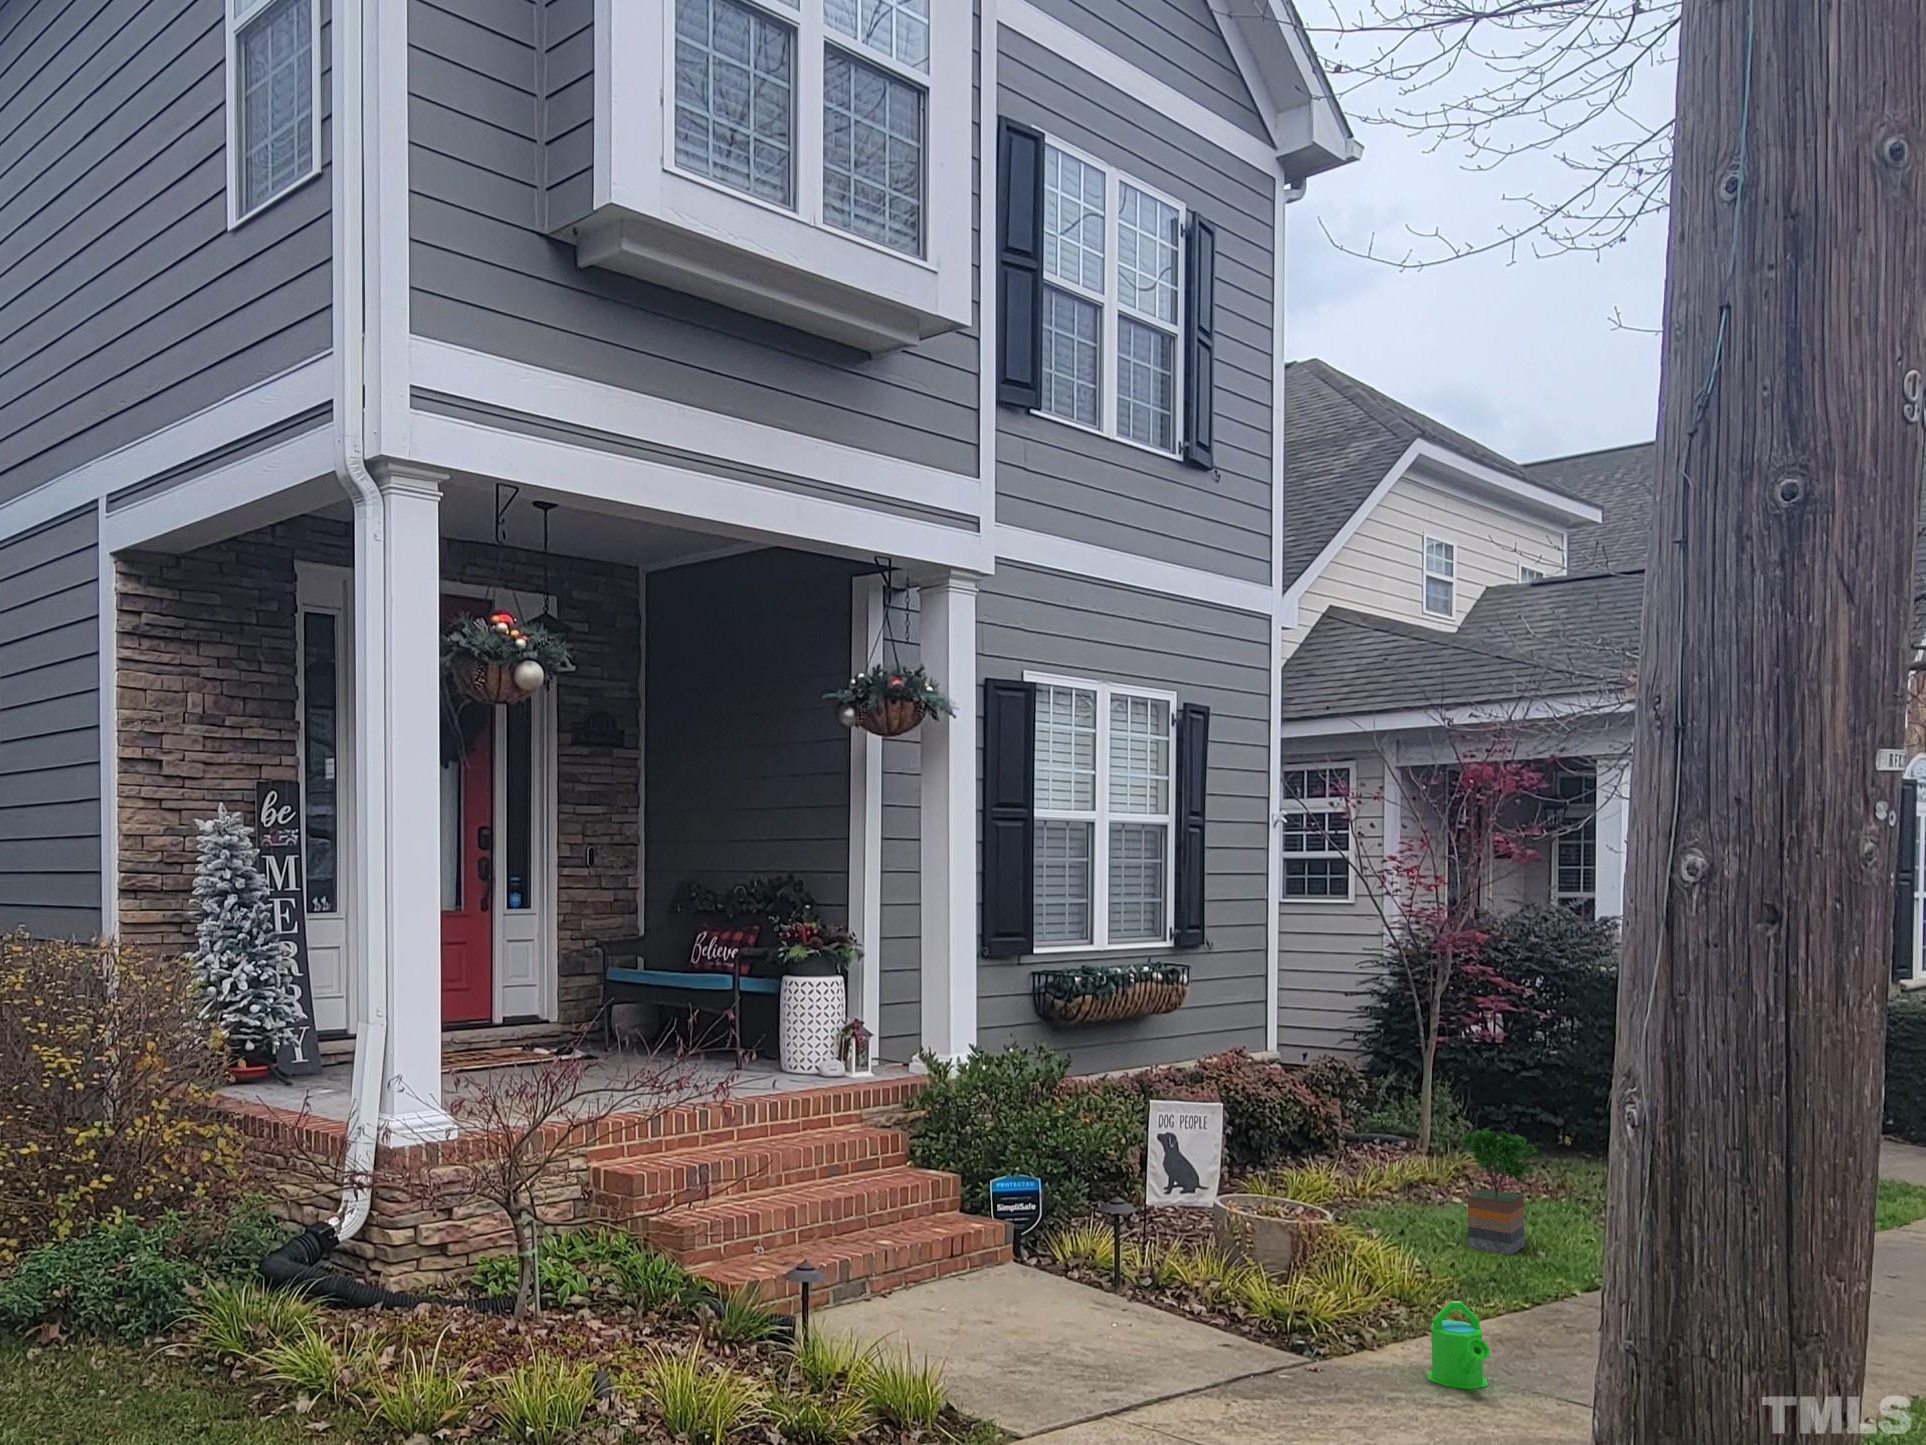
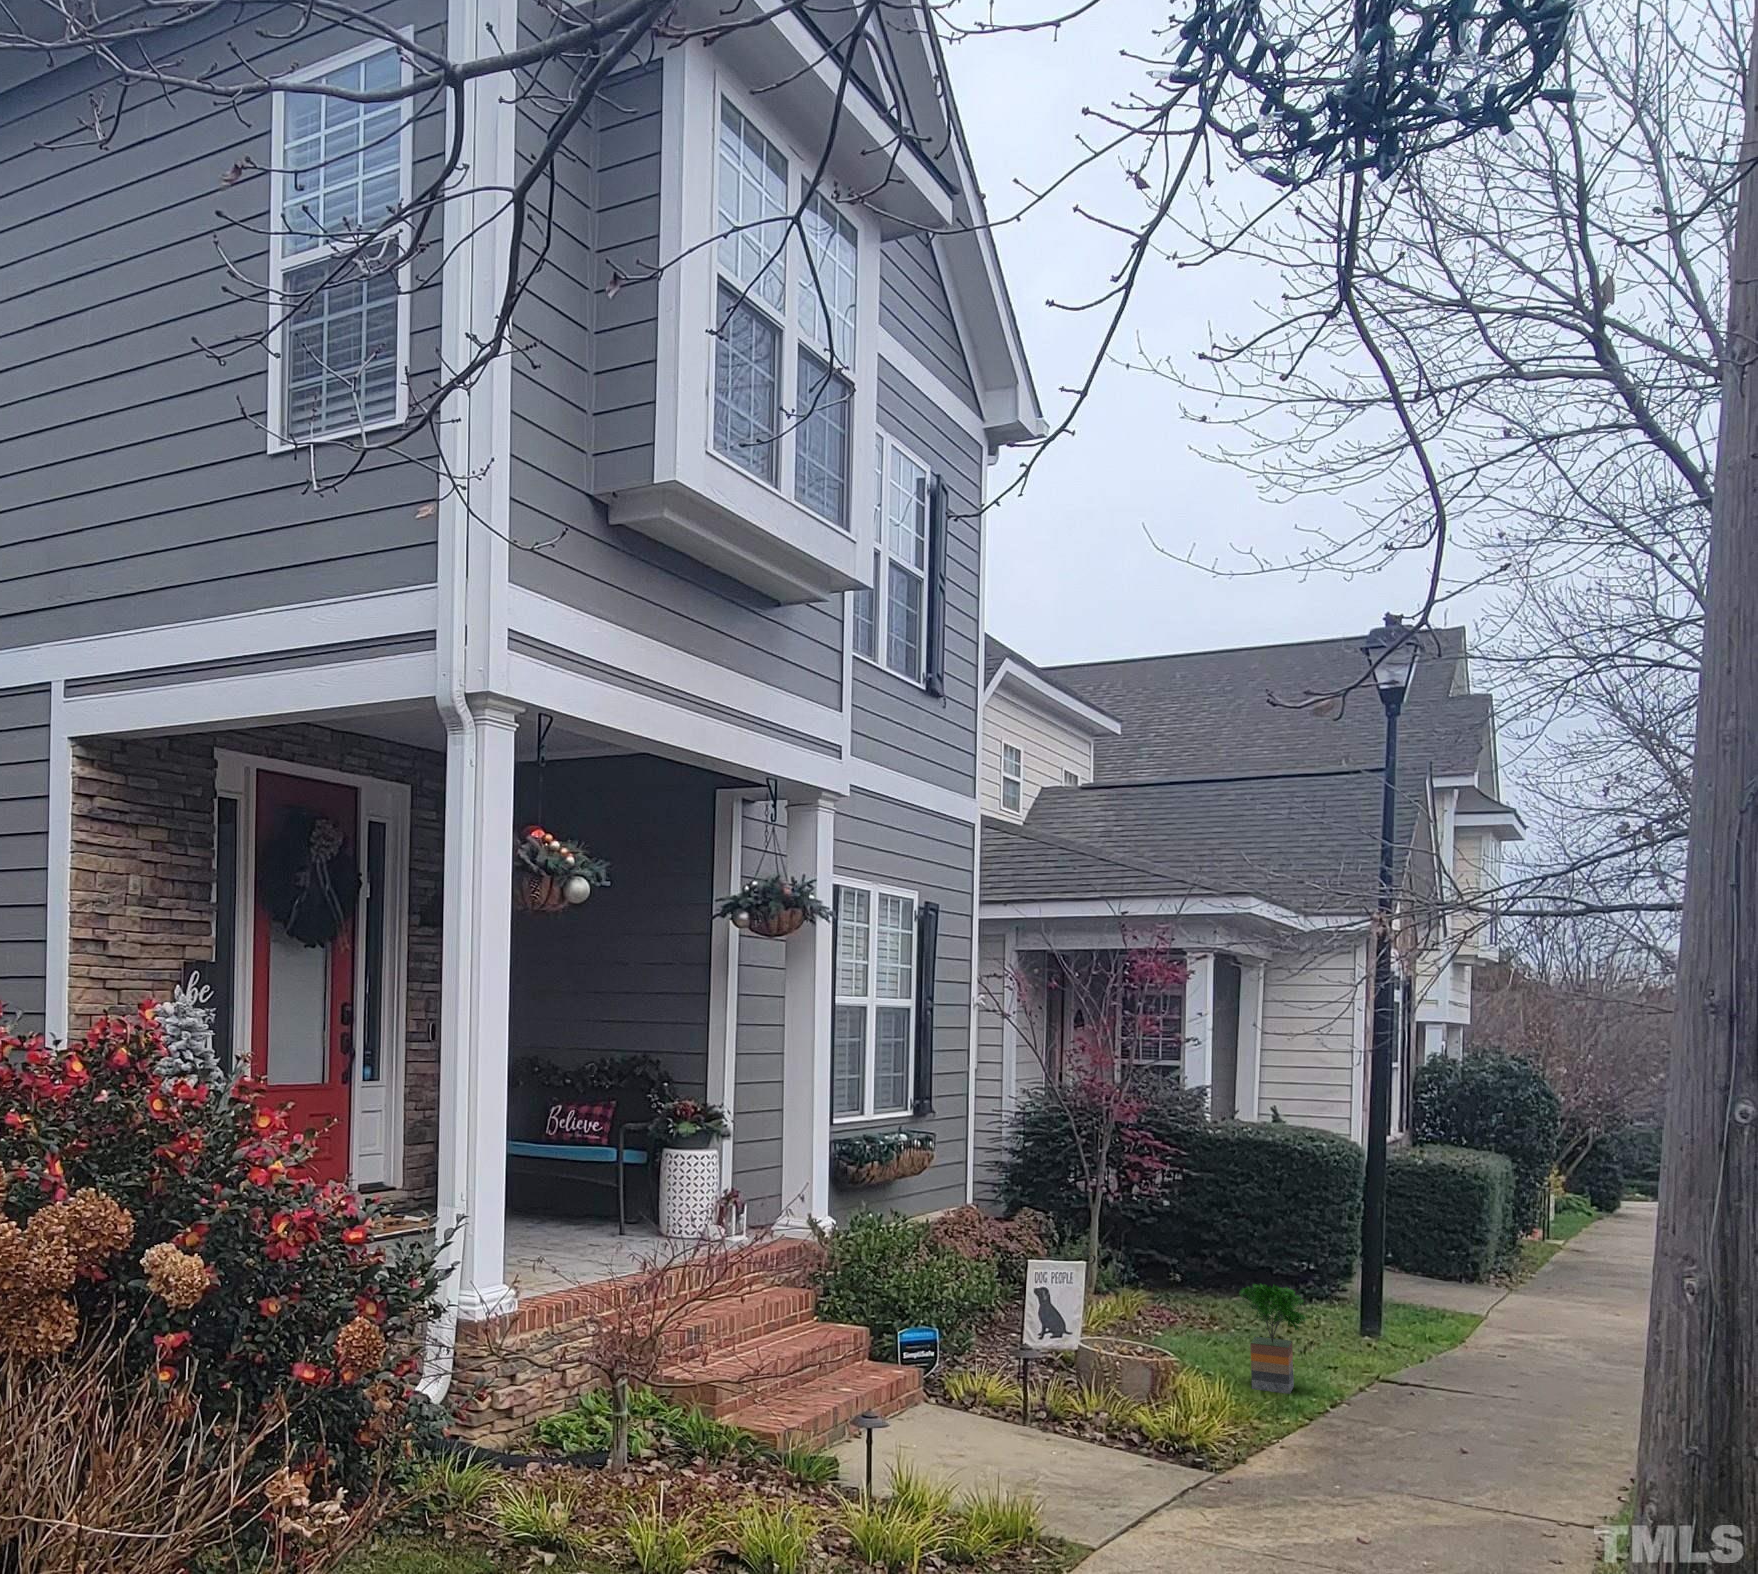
watering can: present [1428,1301,1490,1389] -> none [1324,1424,1388,1500]

